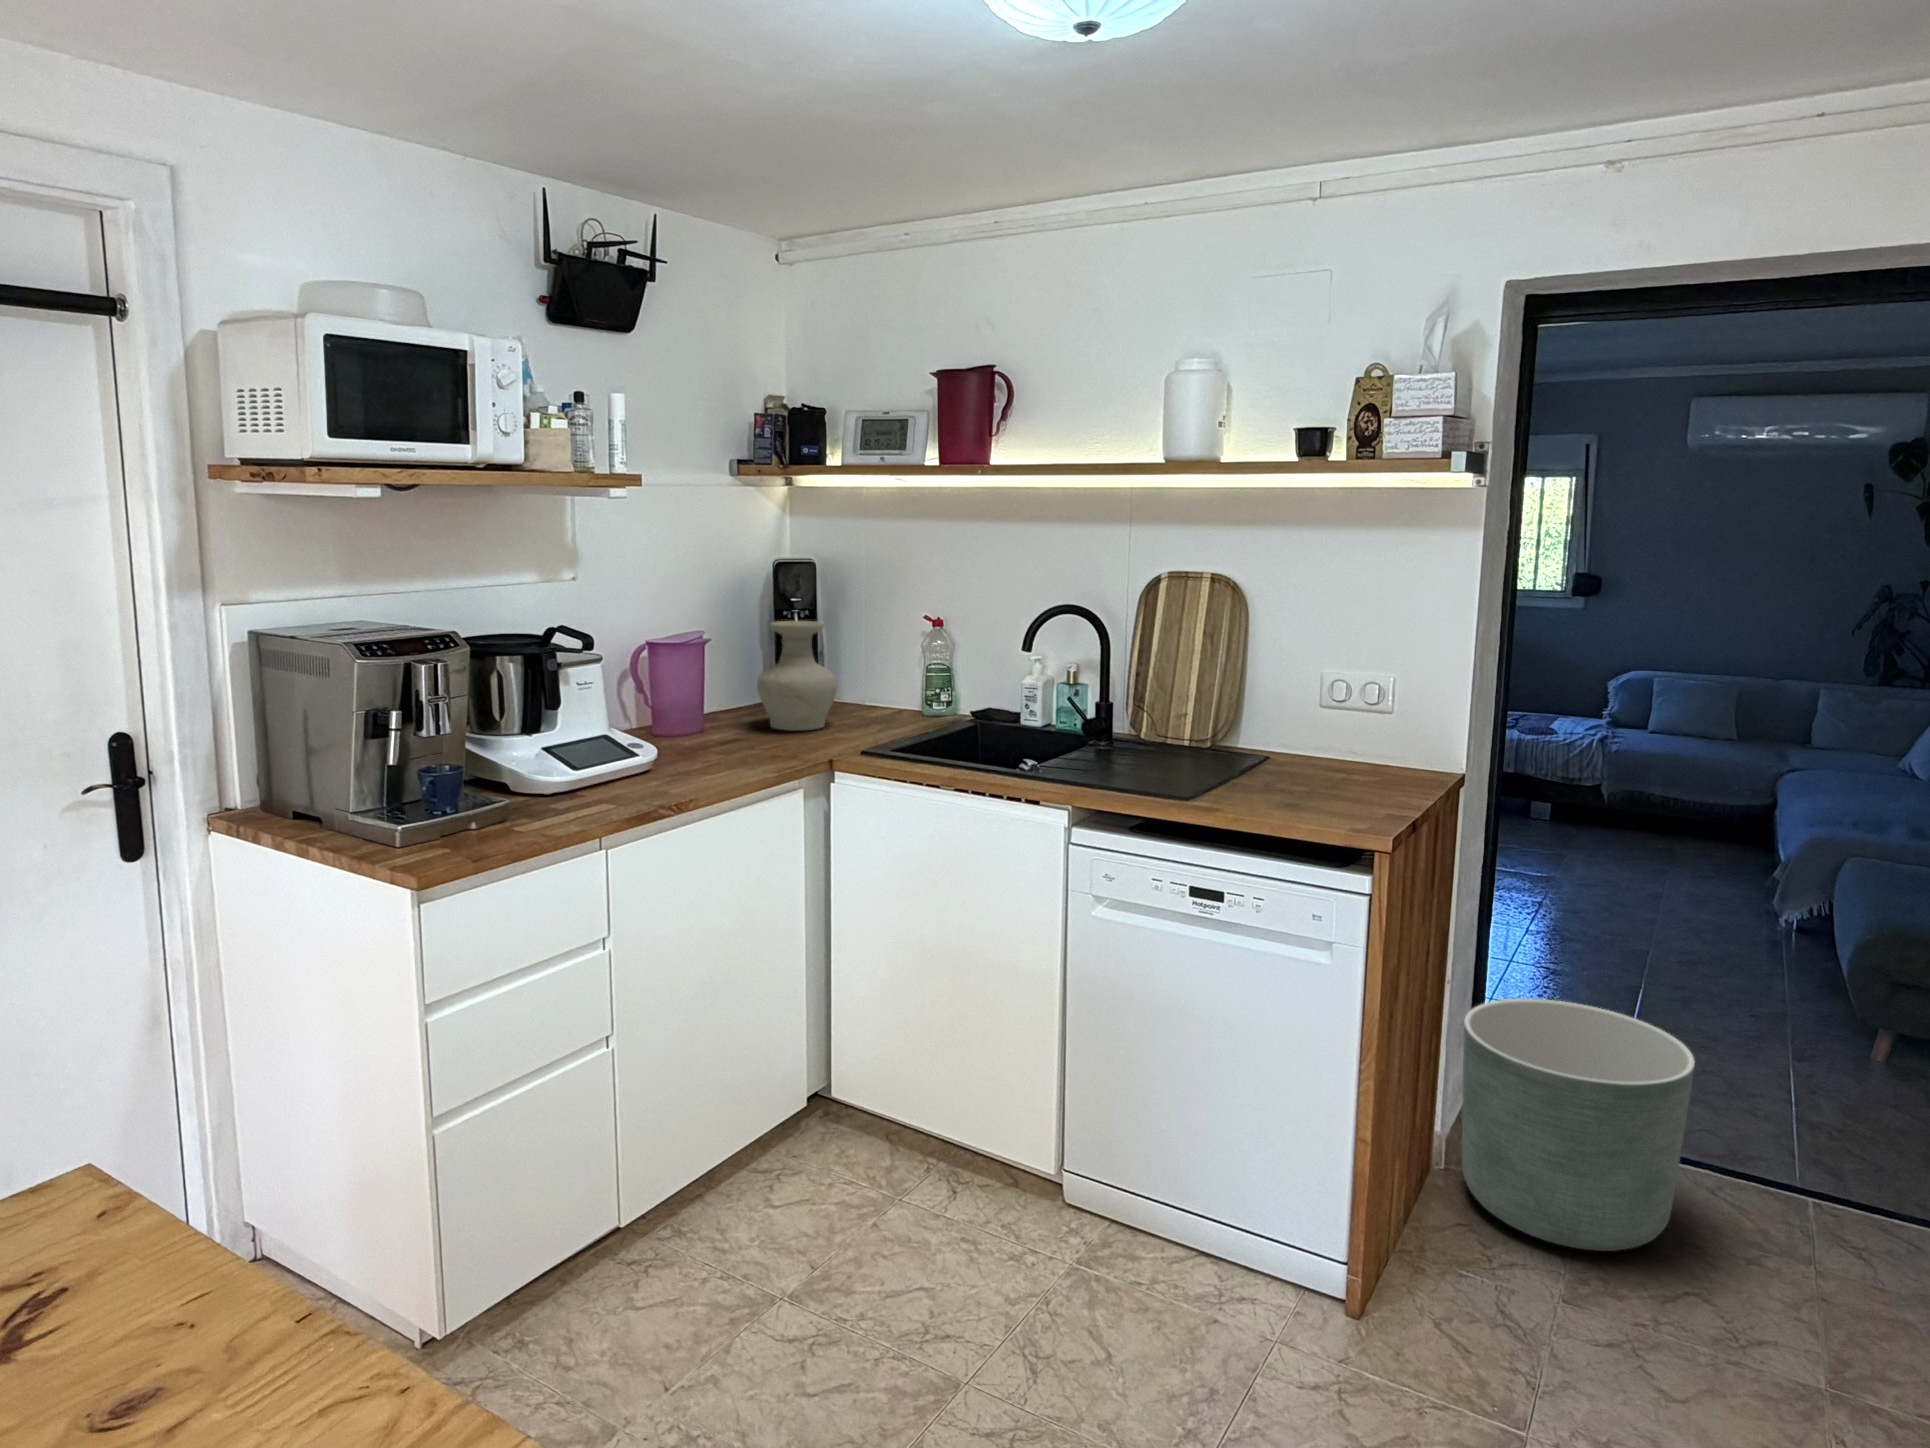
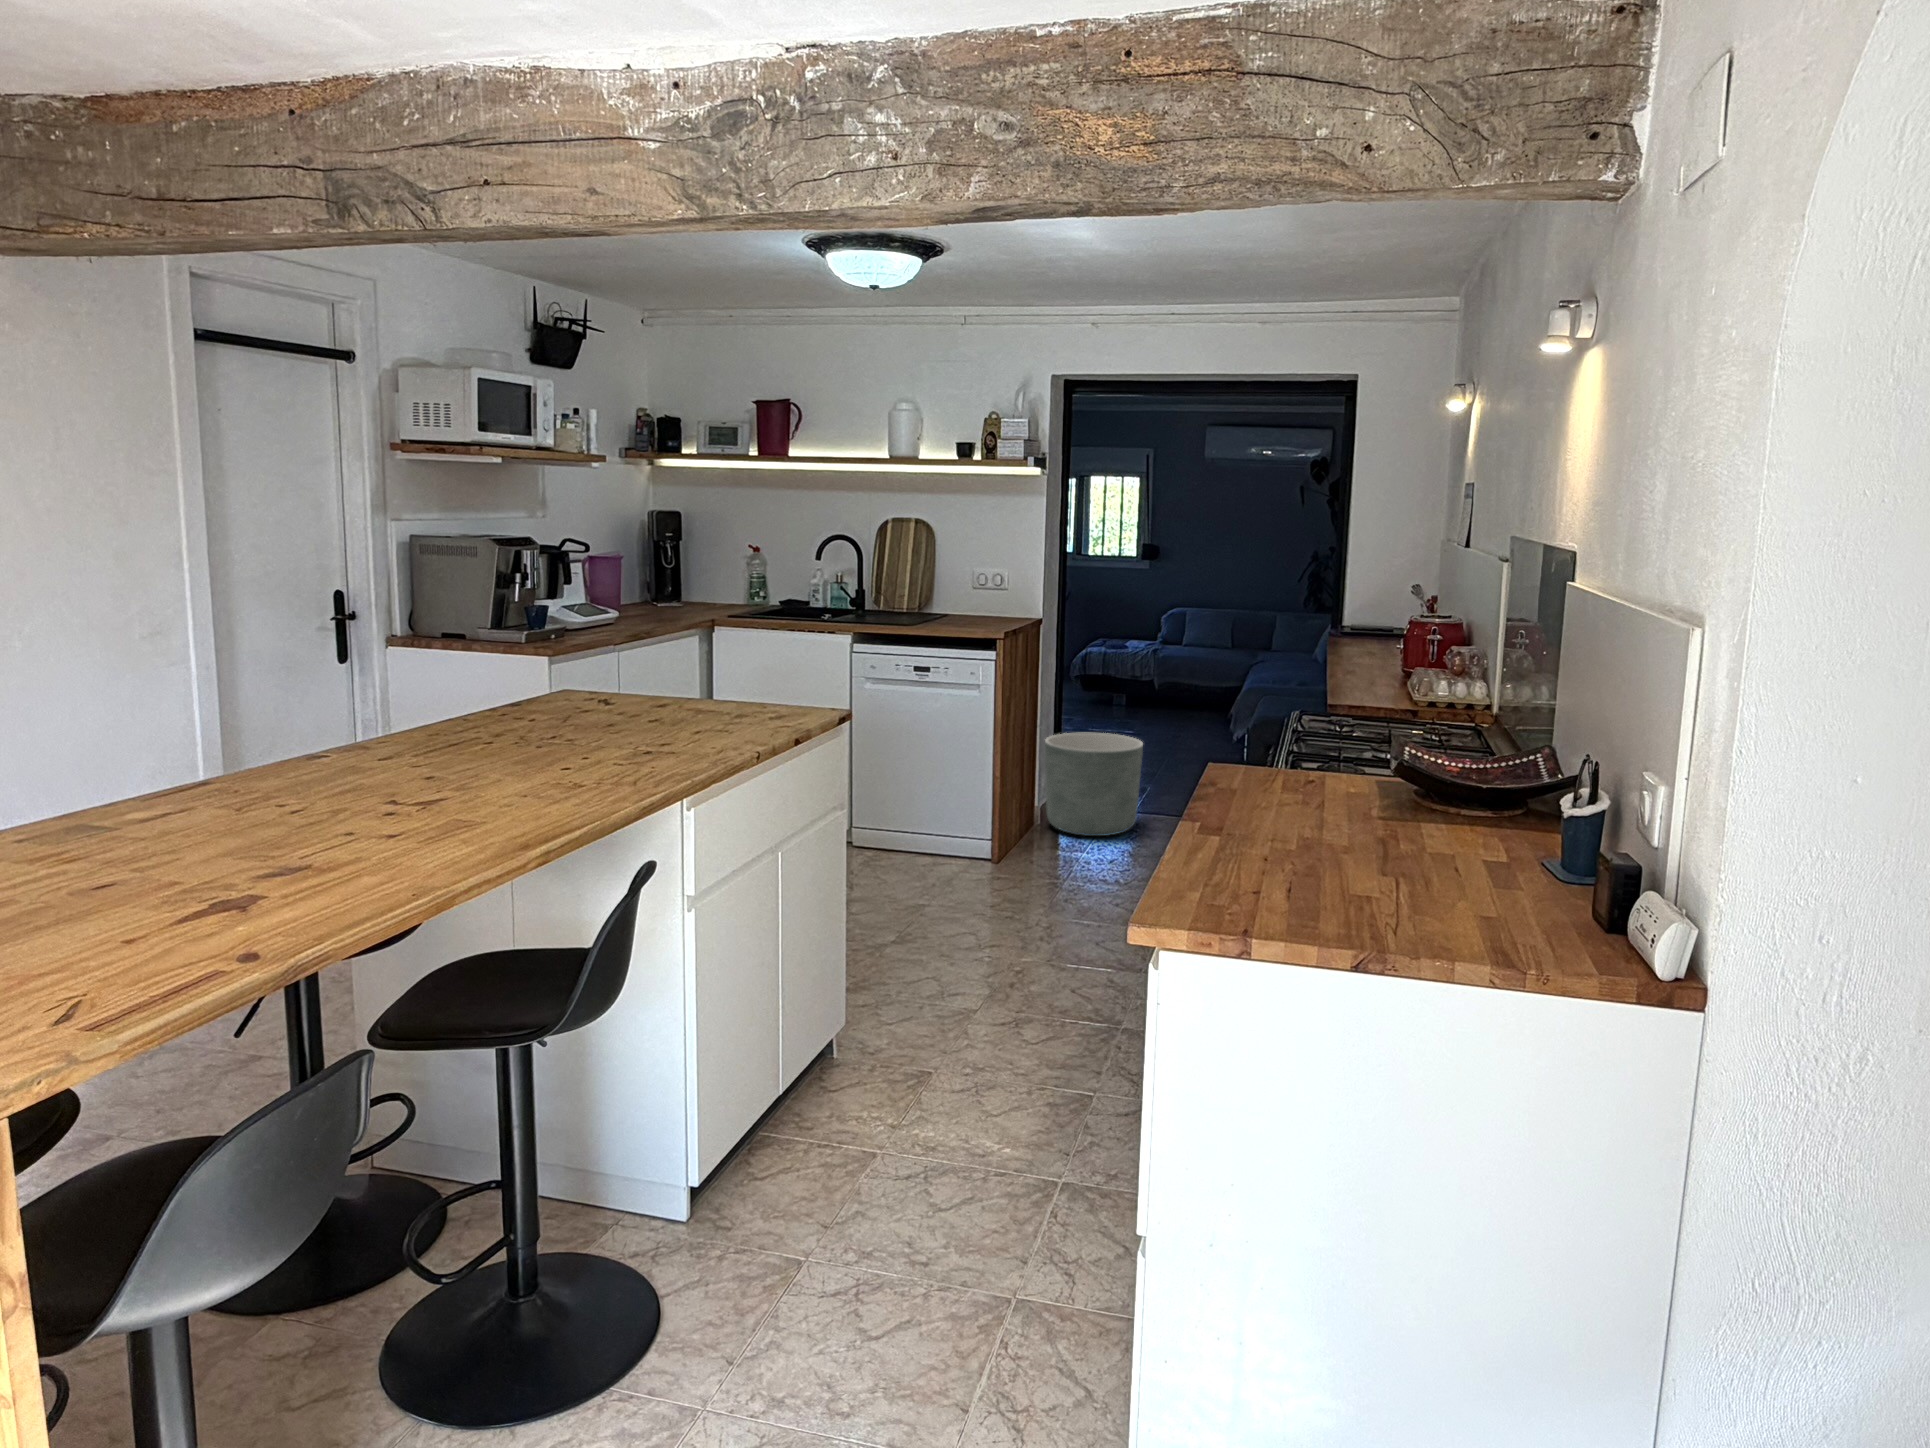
vase: present [757,621,838,730] -> none [651,547,701,611]

